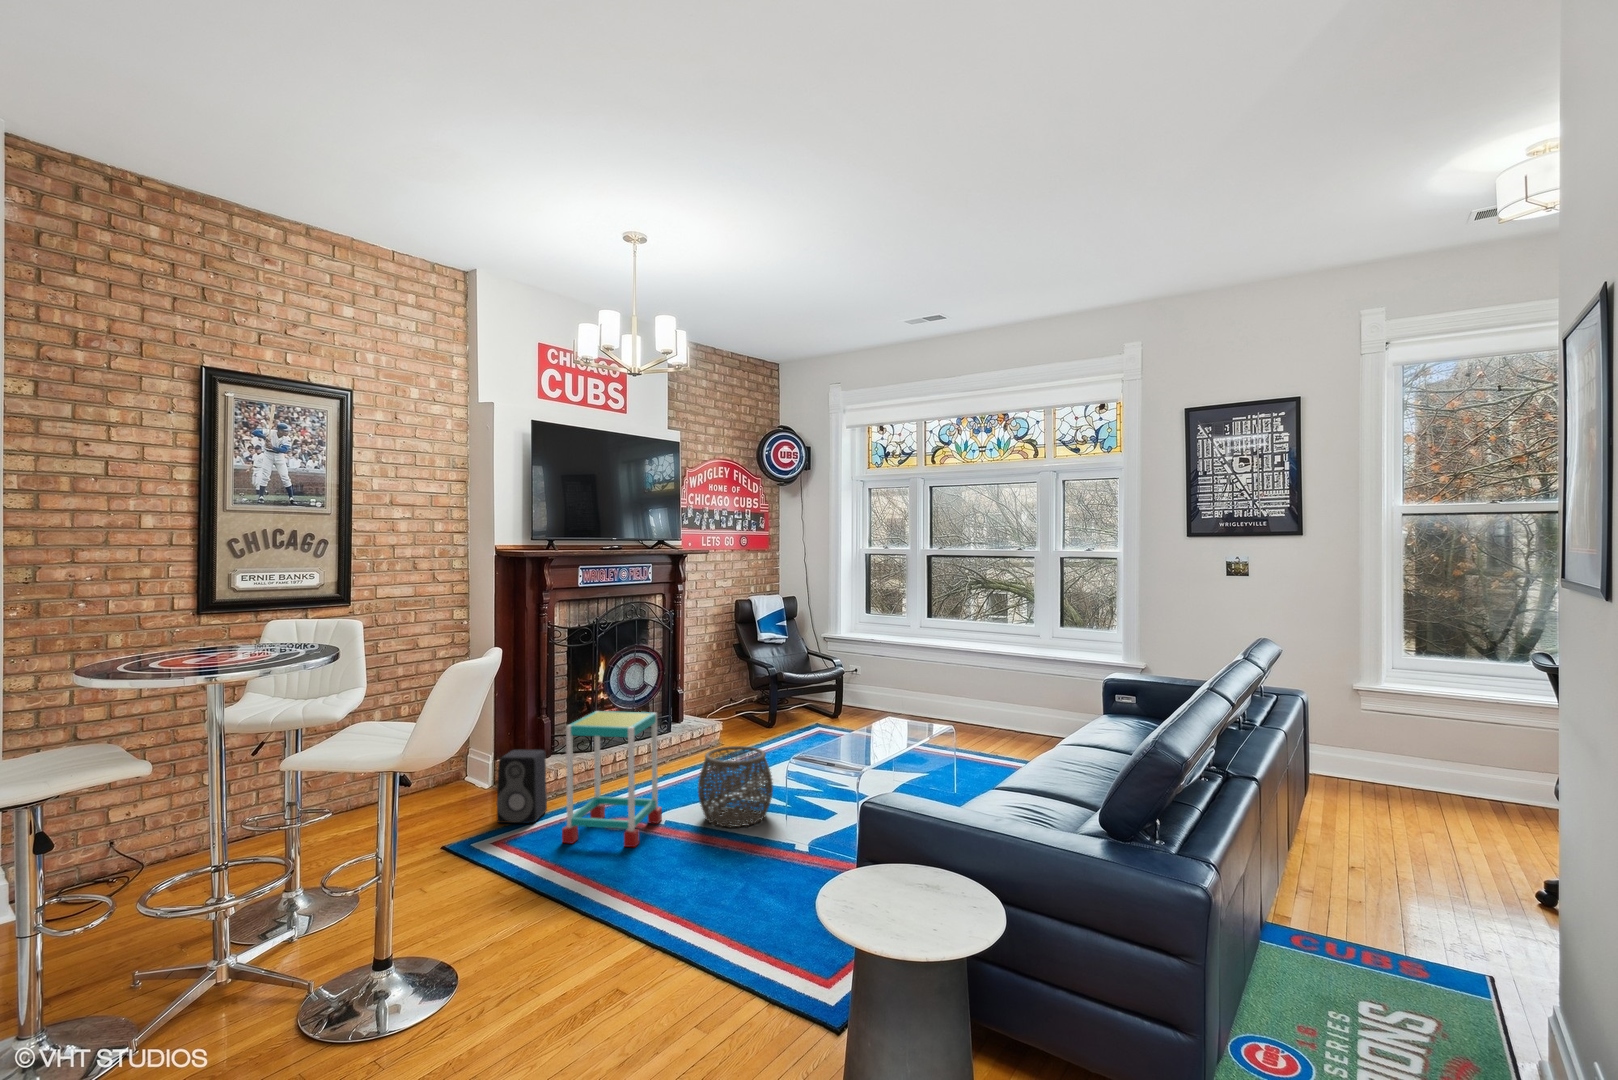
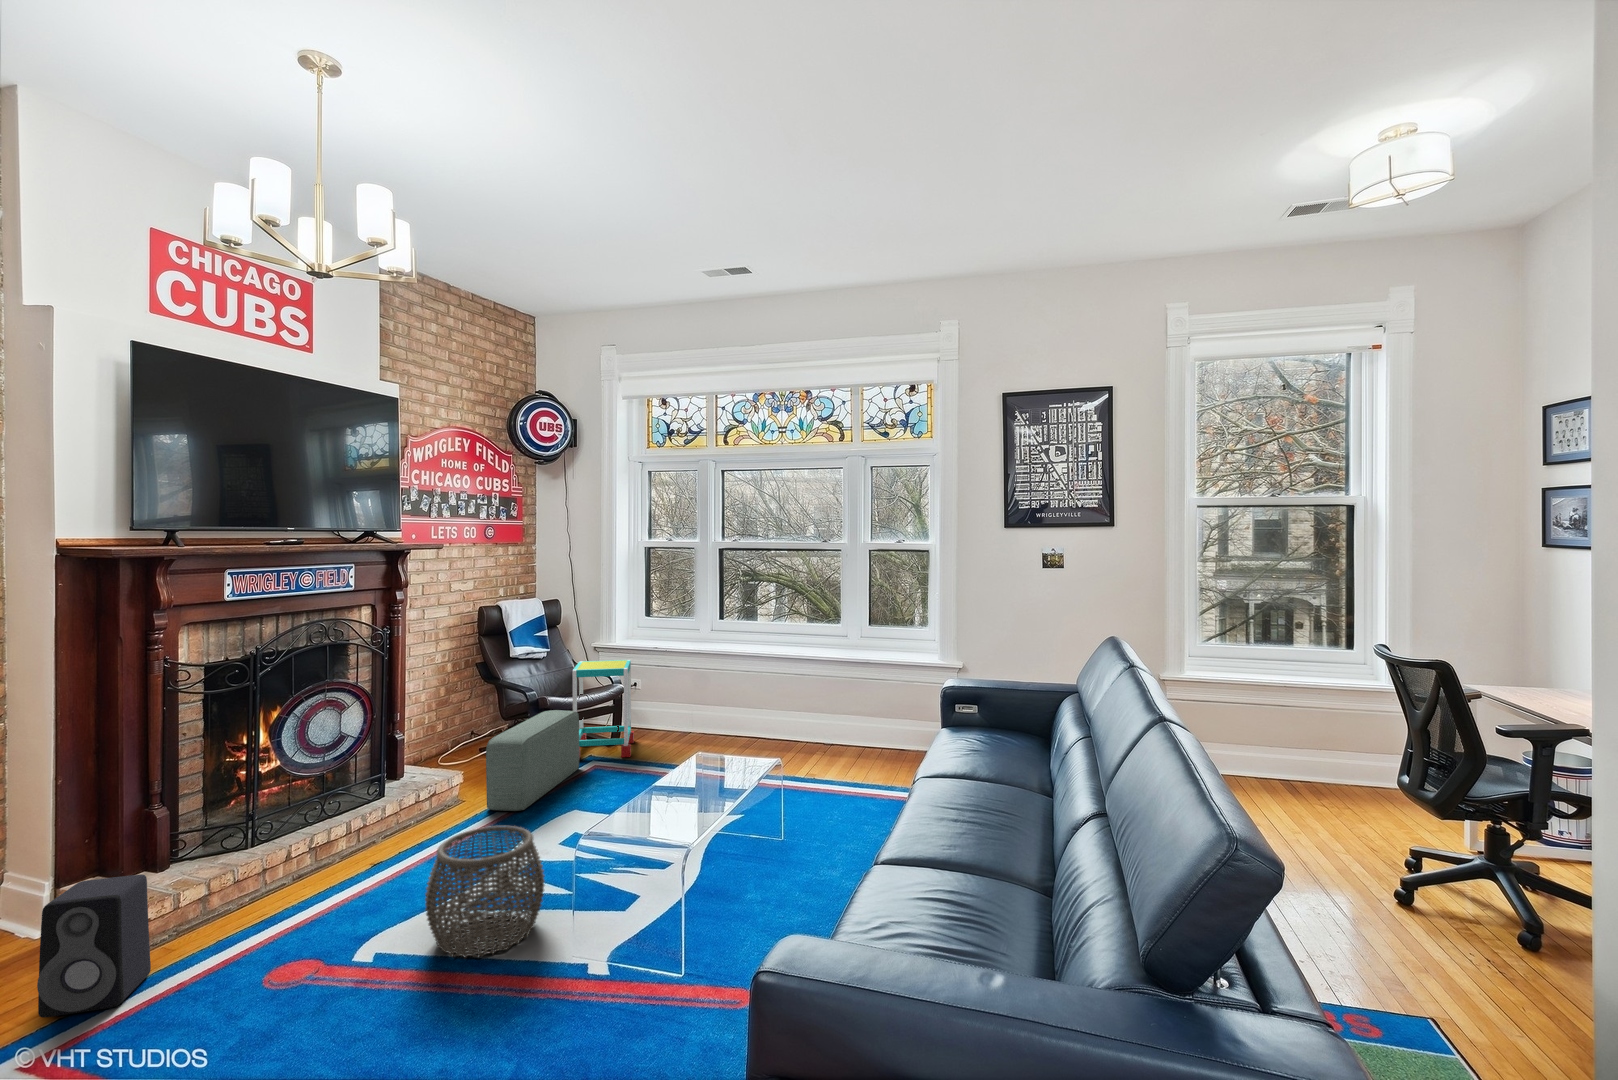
pouf: none [739,682,808,752] -> present [486,710,579,811]
side table: present [562,711,662,847] -> present [573,660,634,758]

